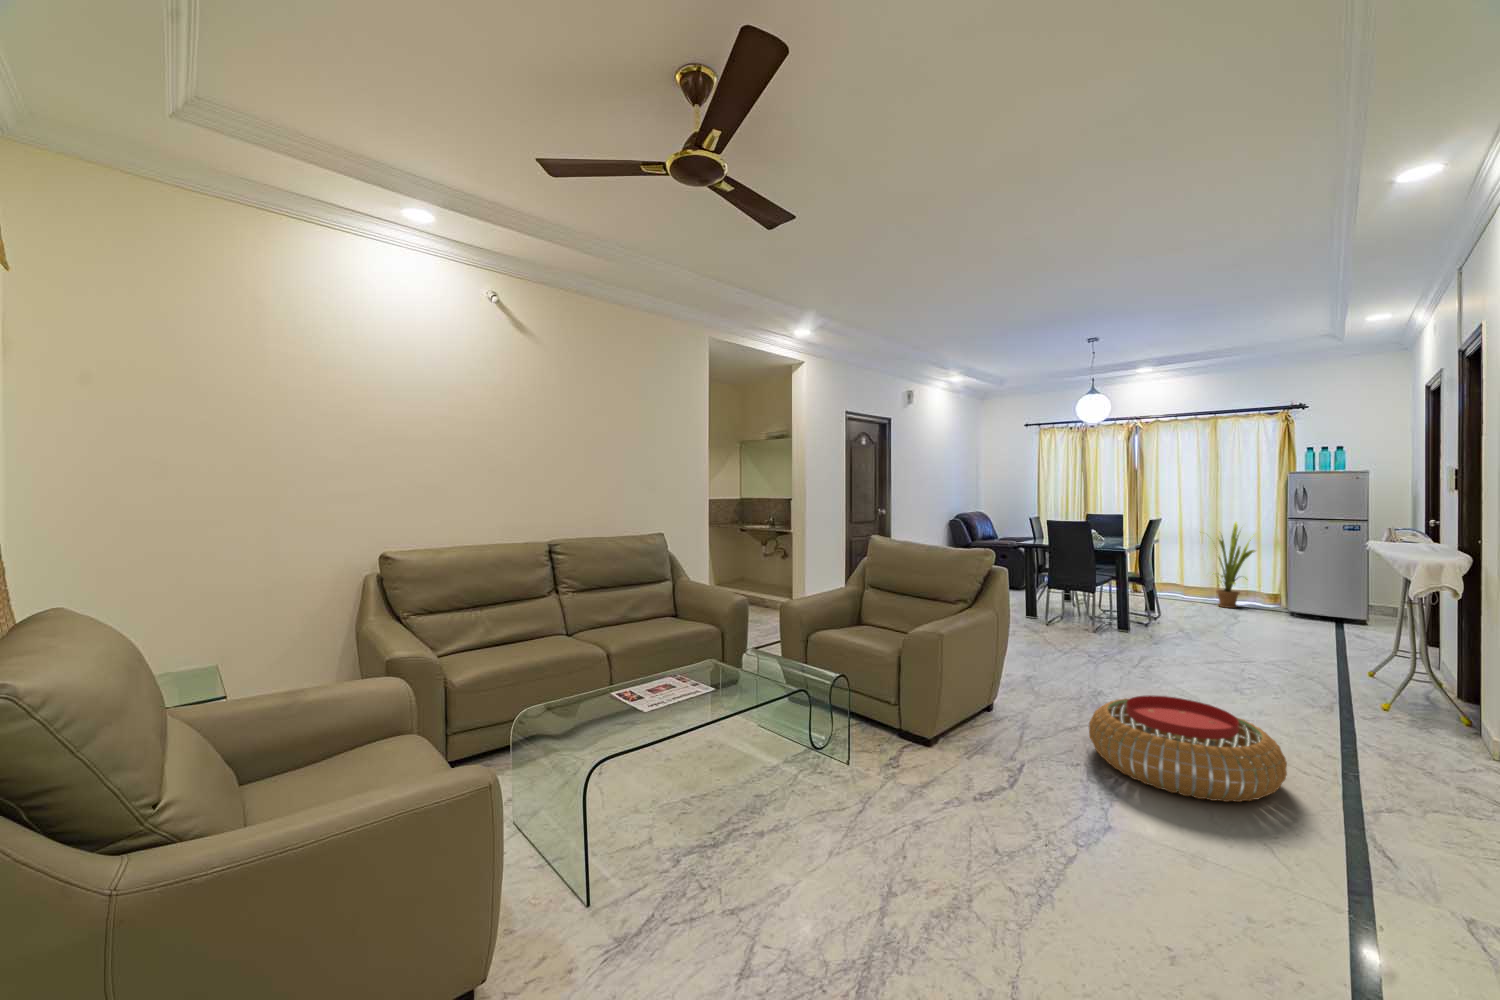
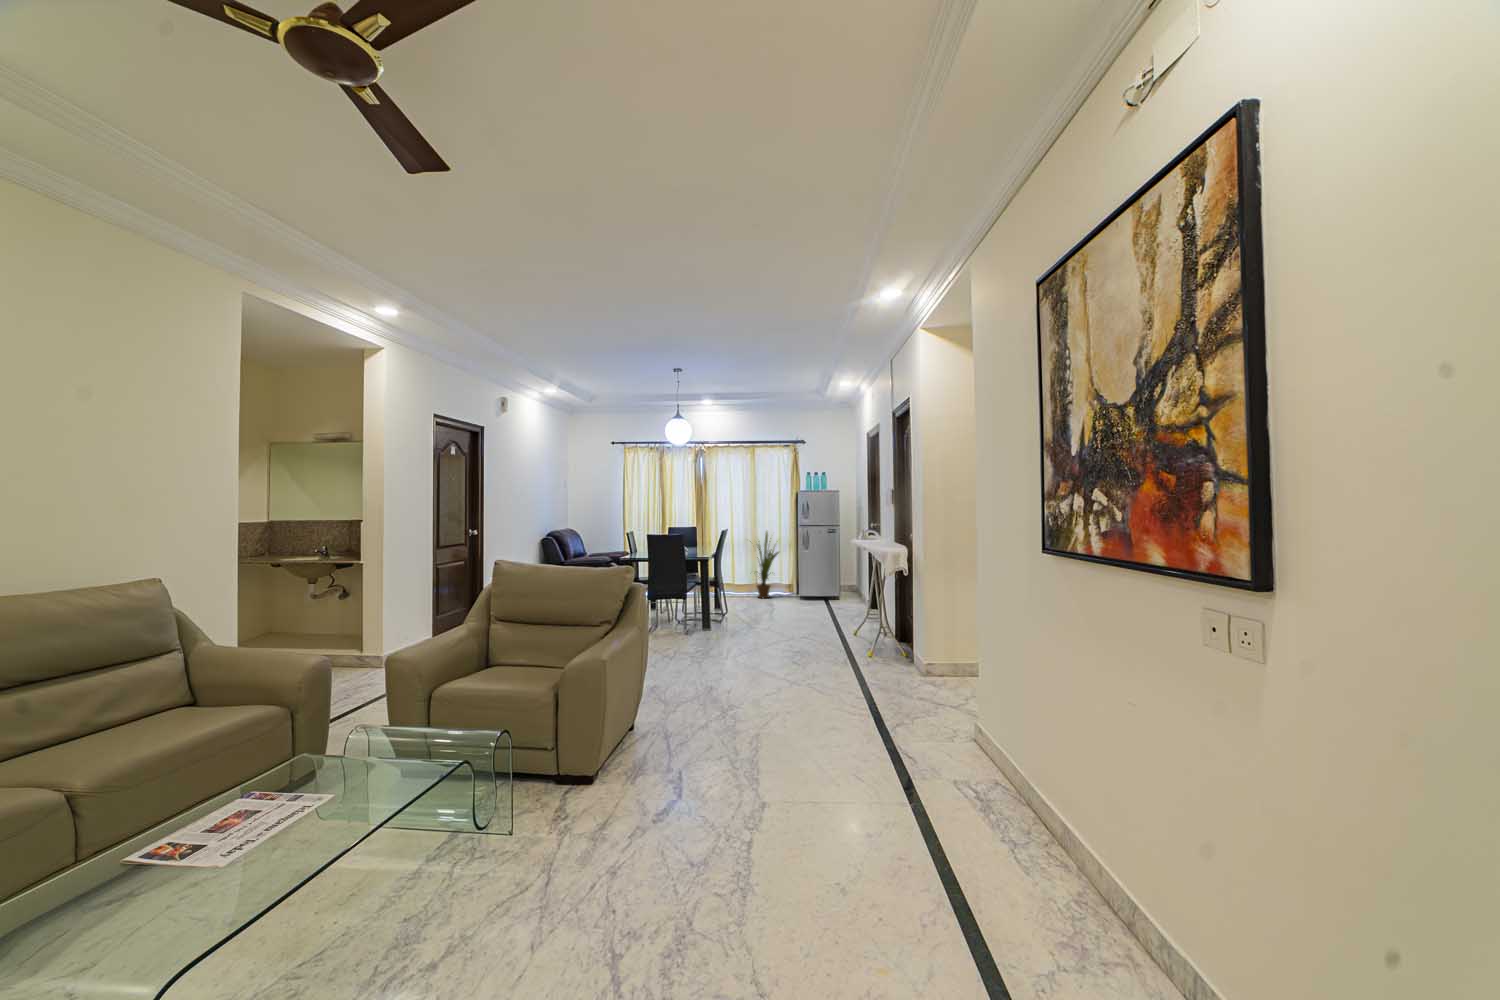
pouf: present [1089,695,1287,802] -> none [723,678,854,758]

